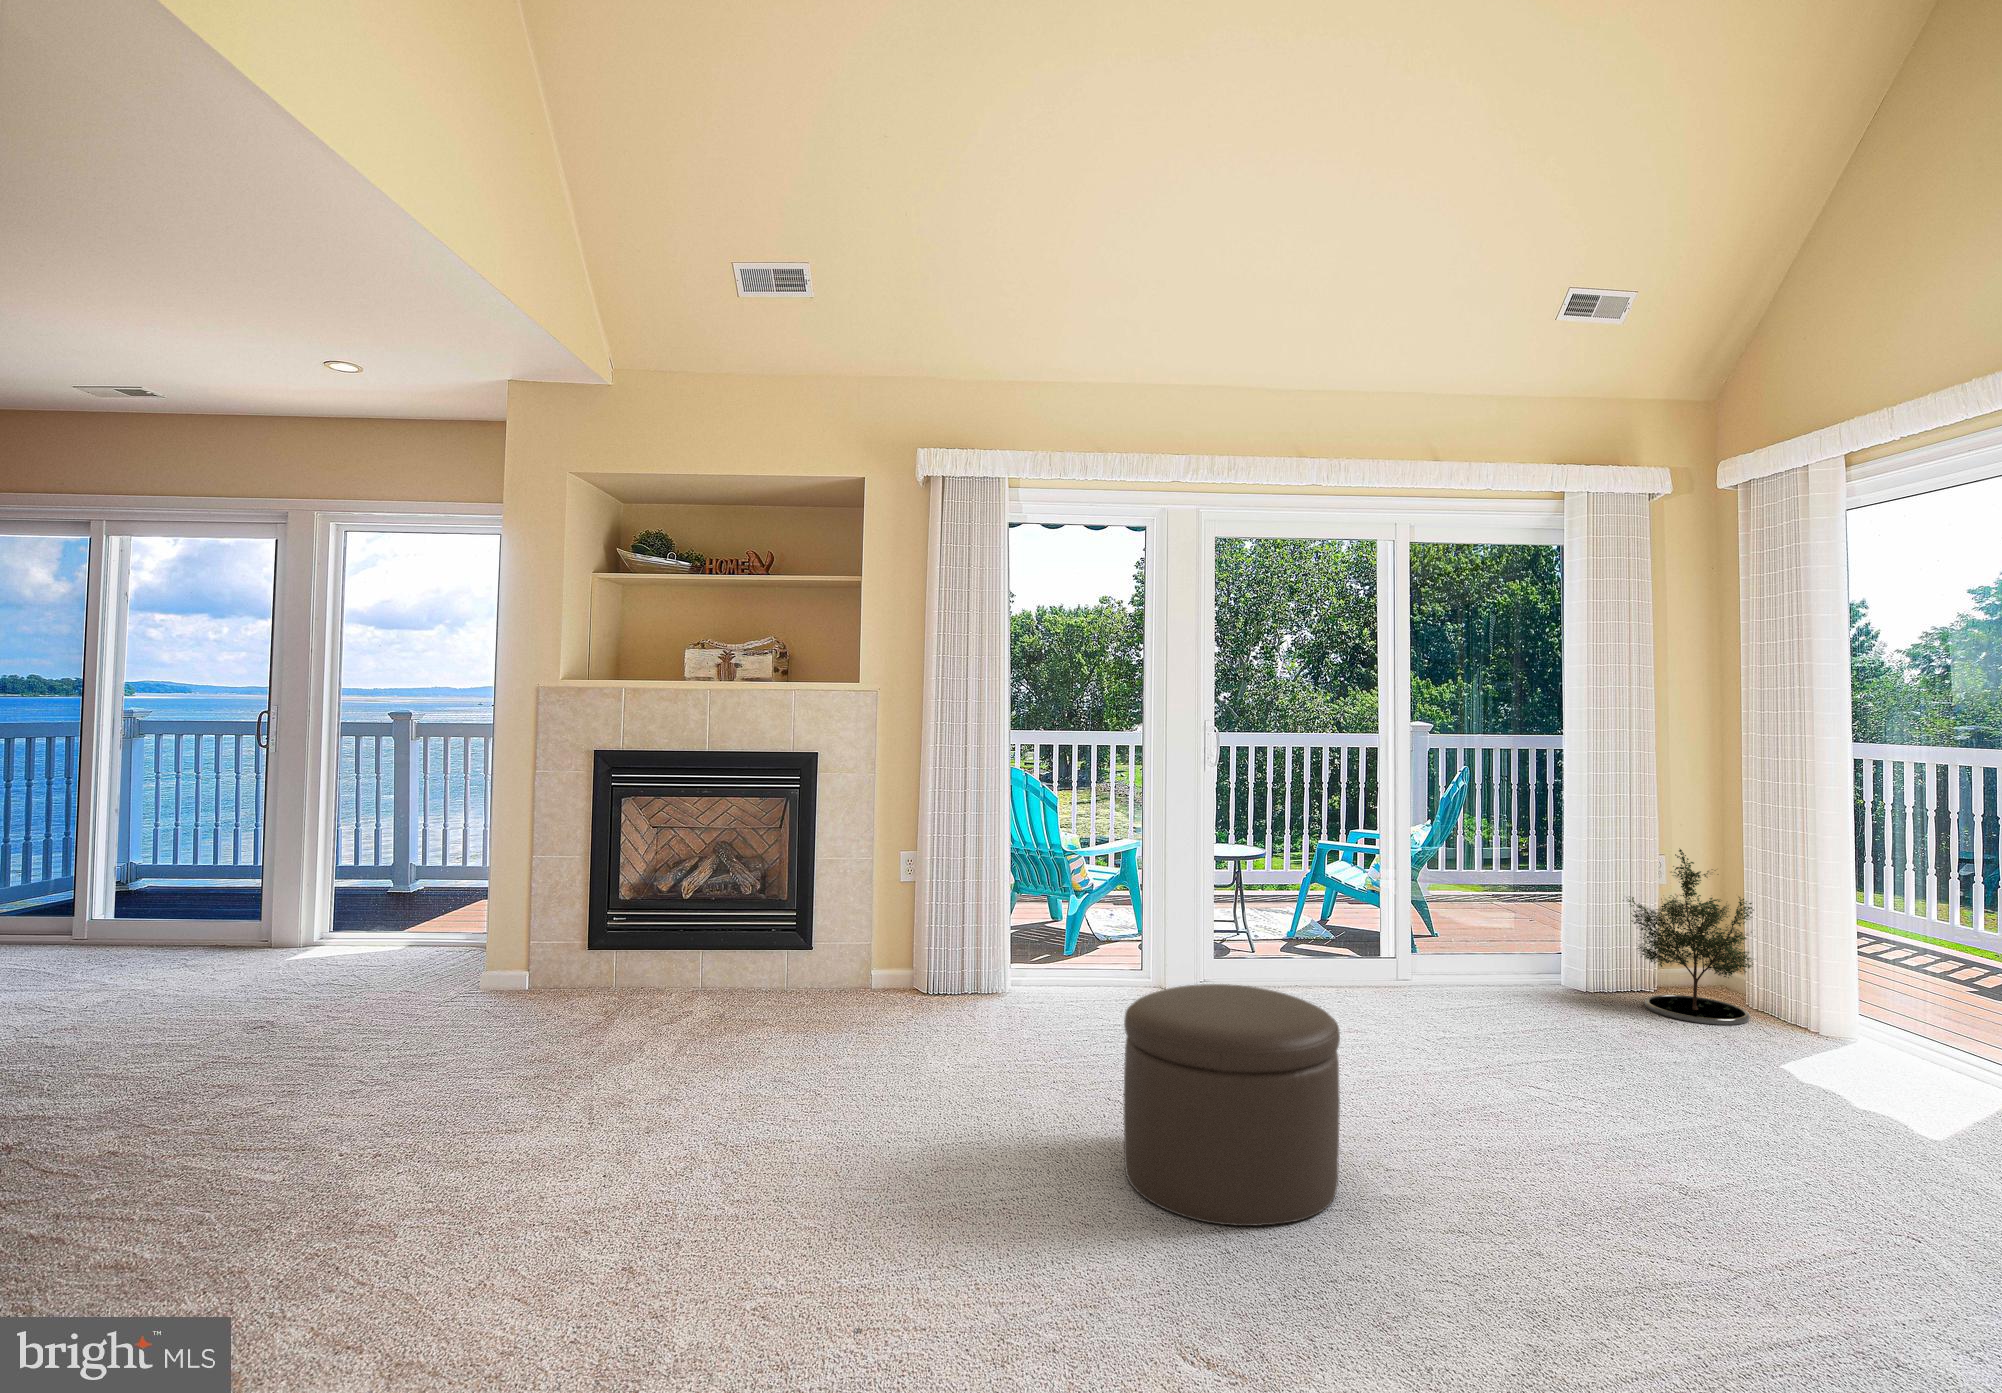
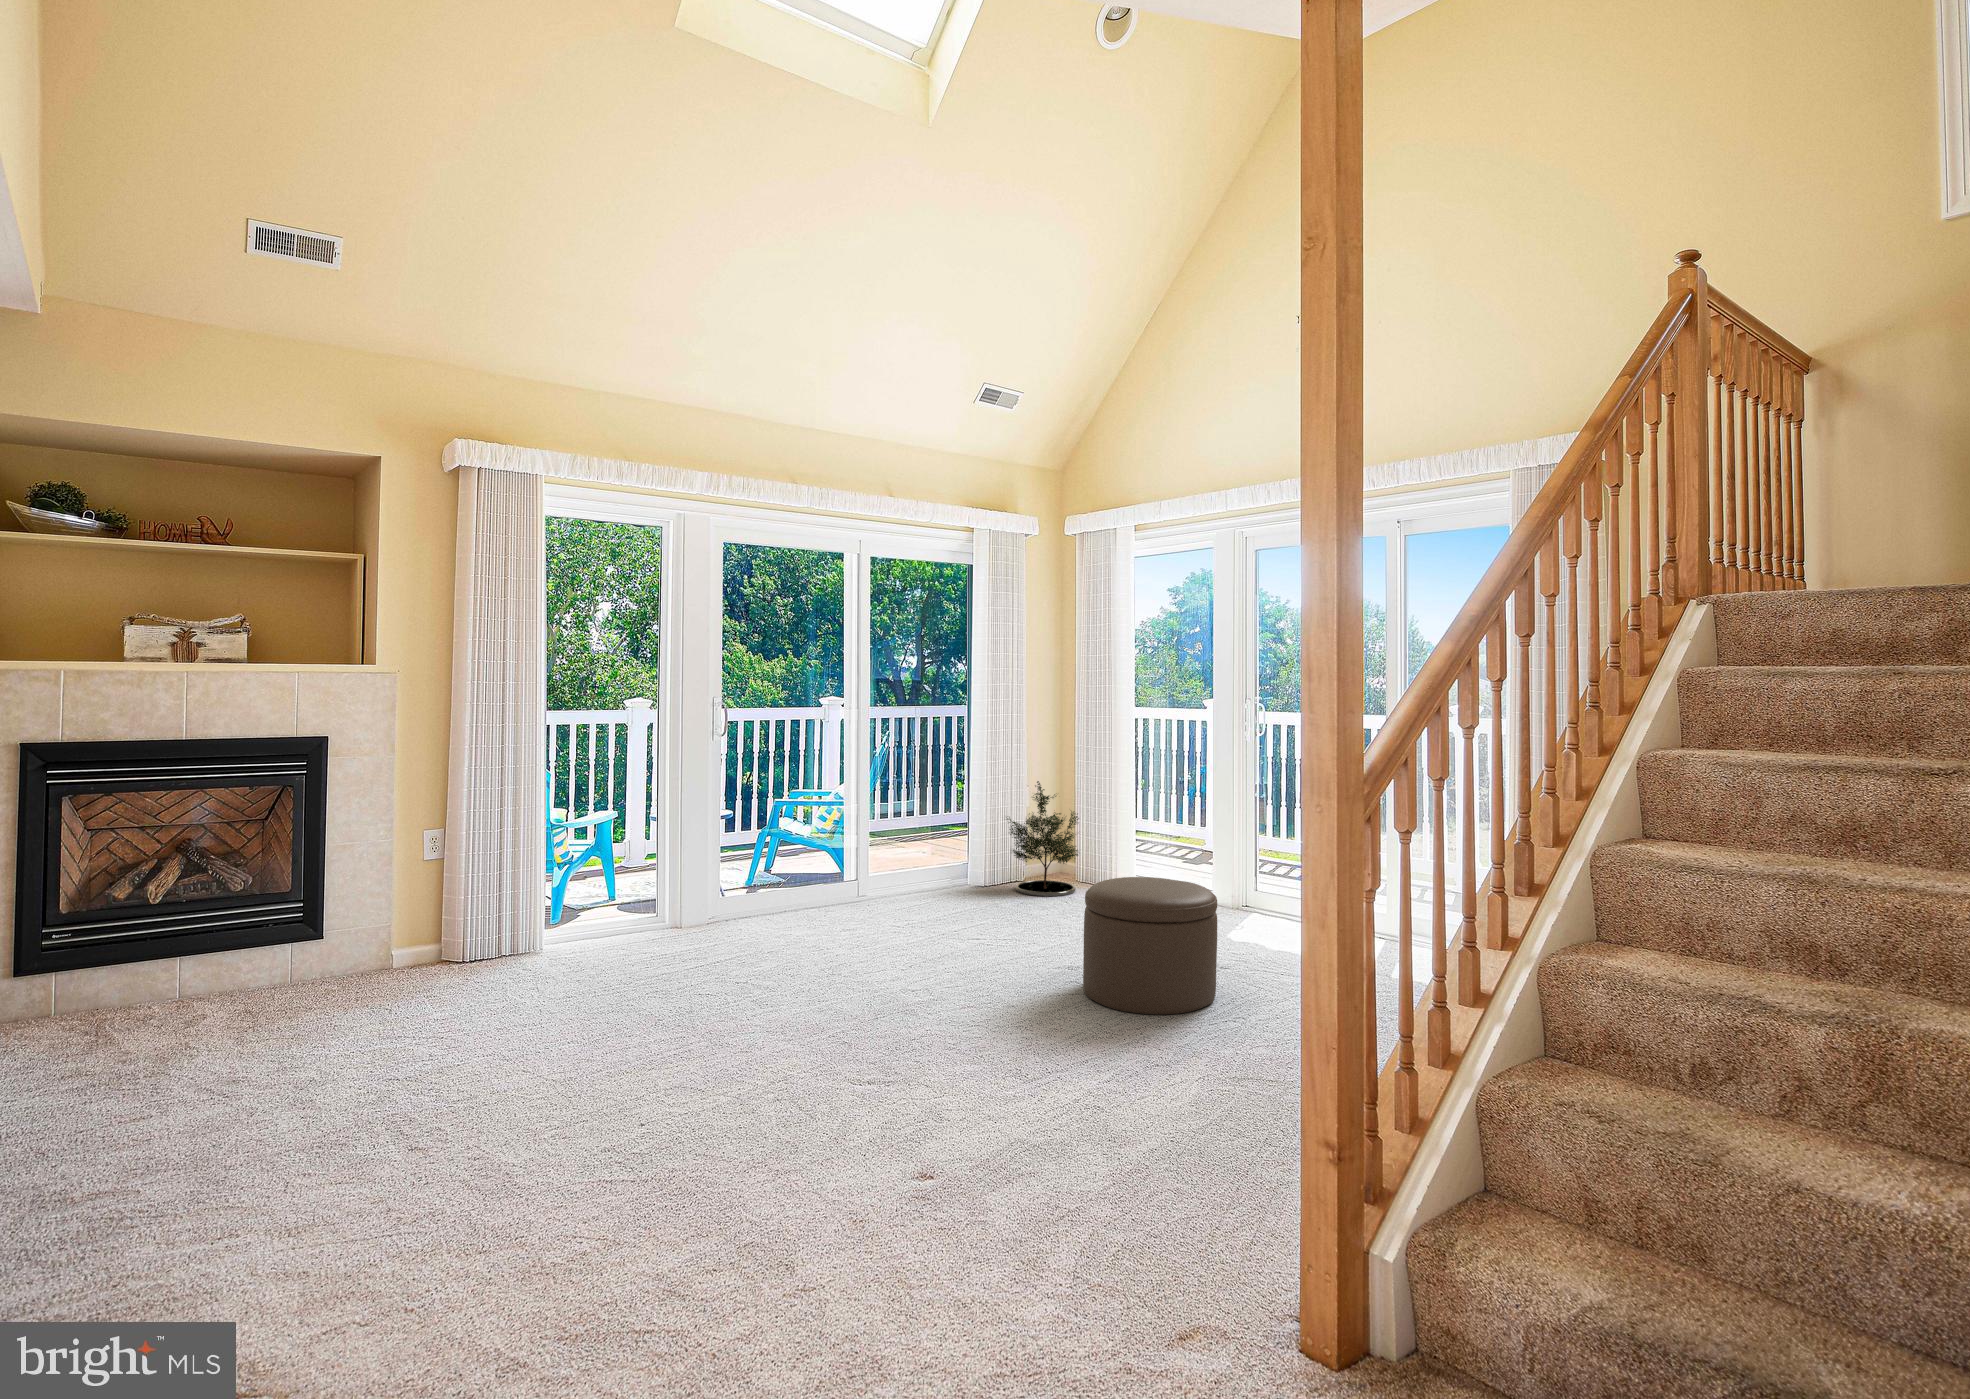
ottoman: present [1124,984,1340,1226] -> present [1083,877,1217,1015]

